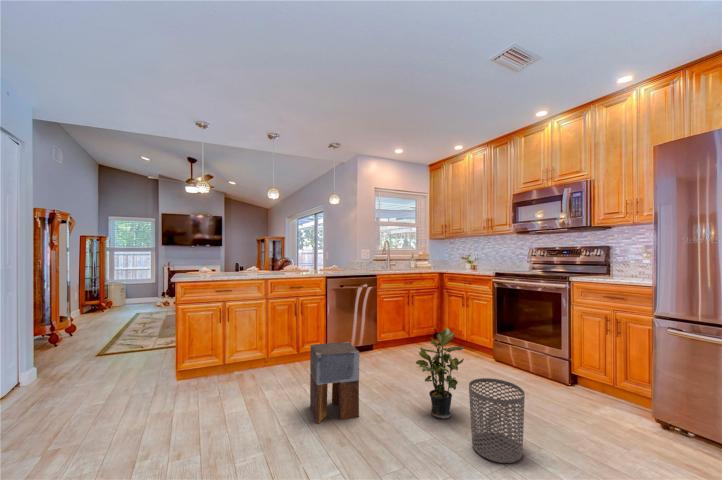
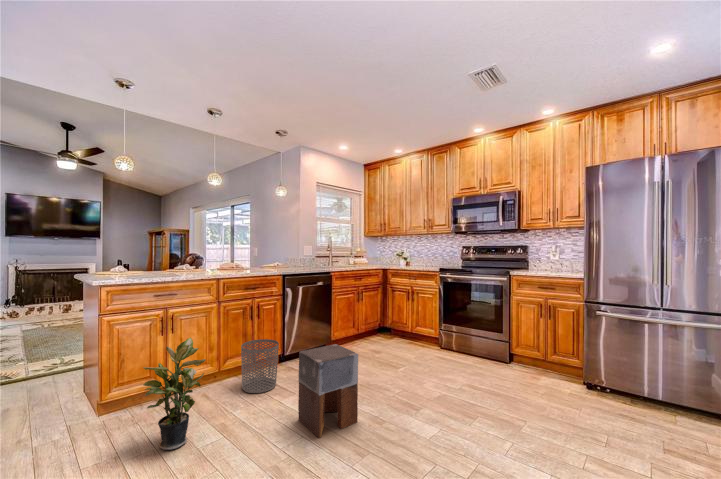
potted plant: present [416,328,464,418] -> present [143,338,206,450]
waste bin: present [469,378,525,463] -> present [241,339,279,393]

